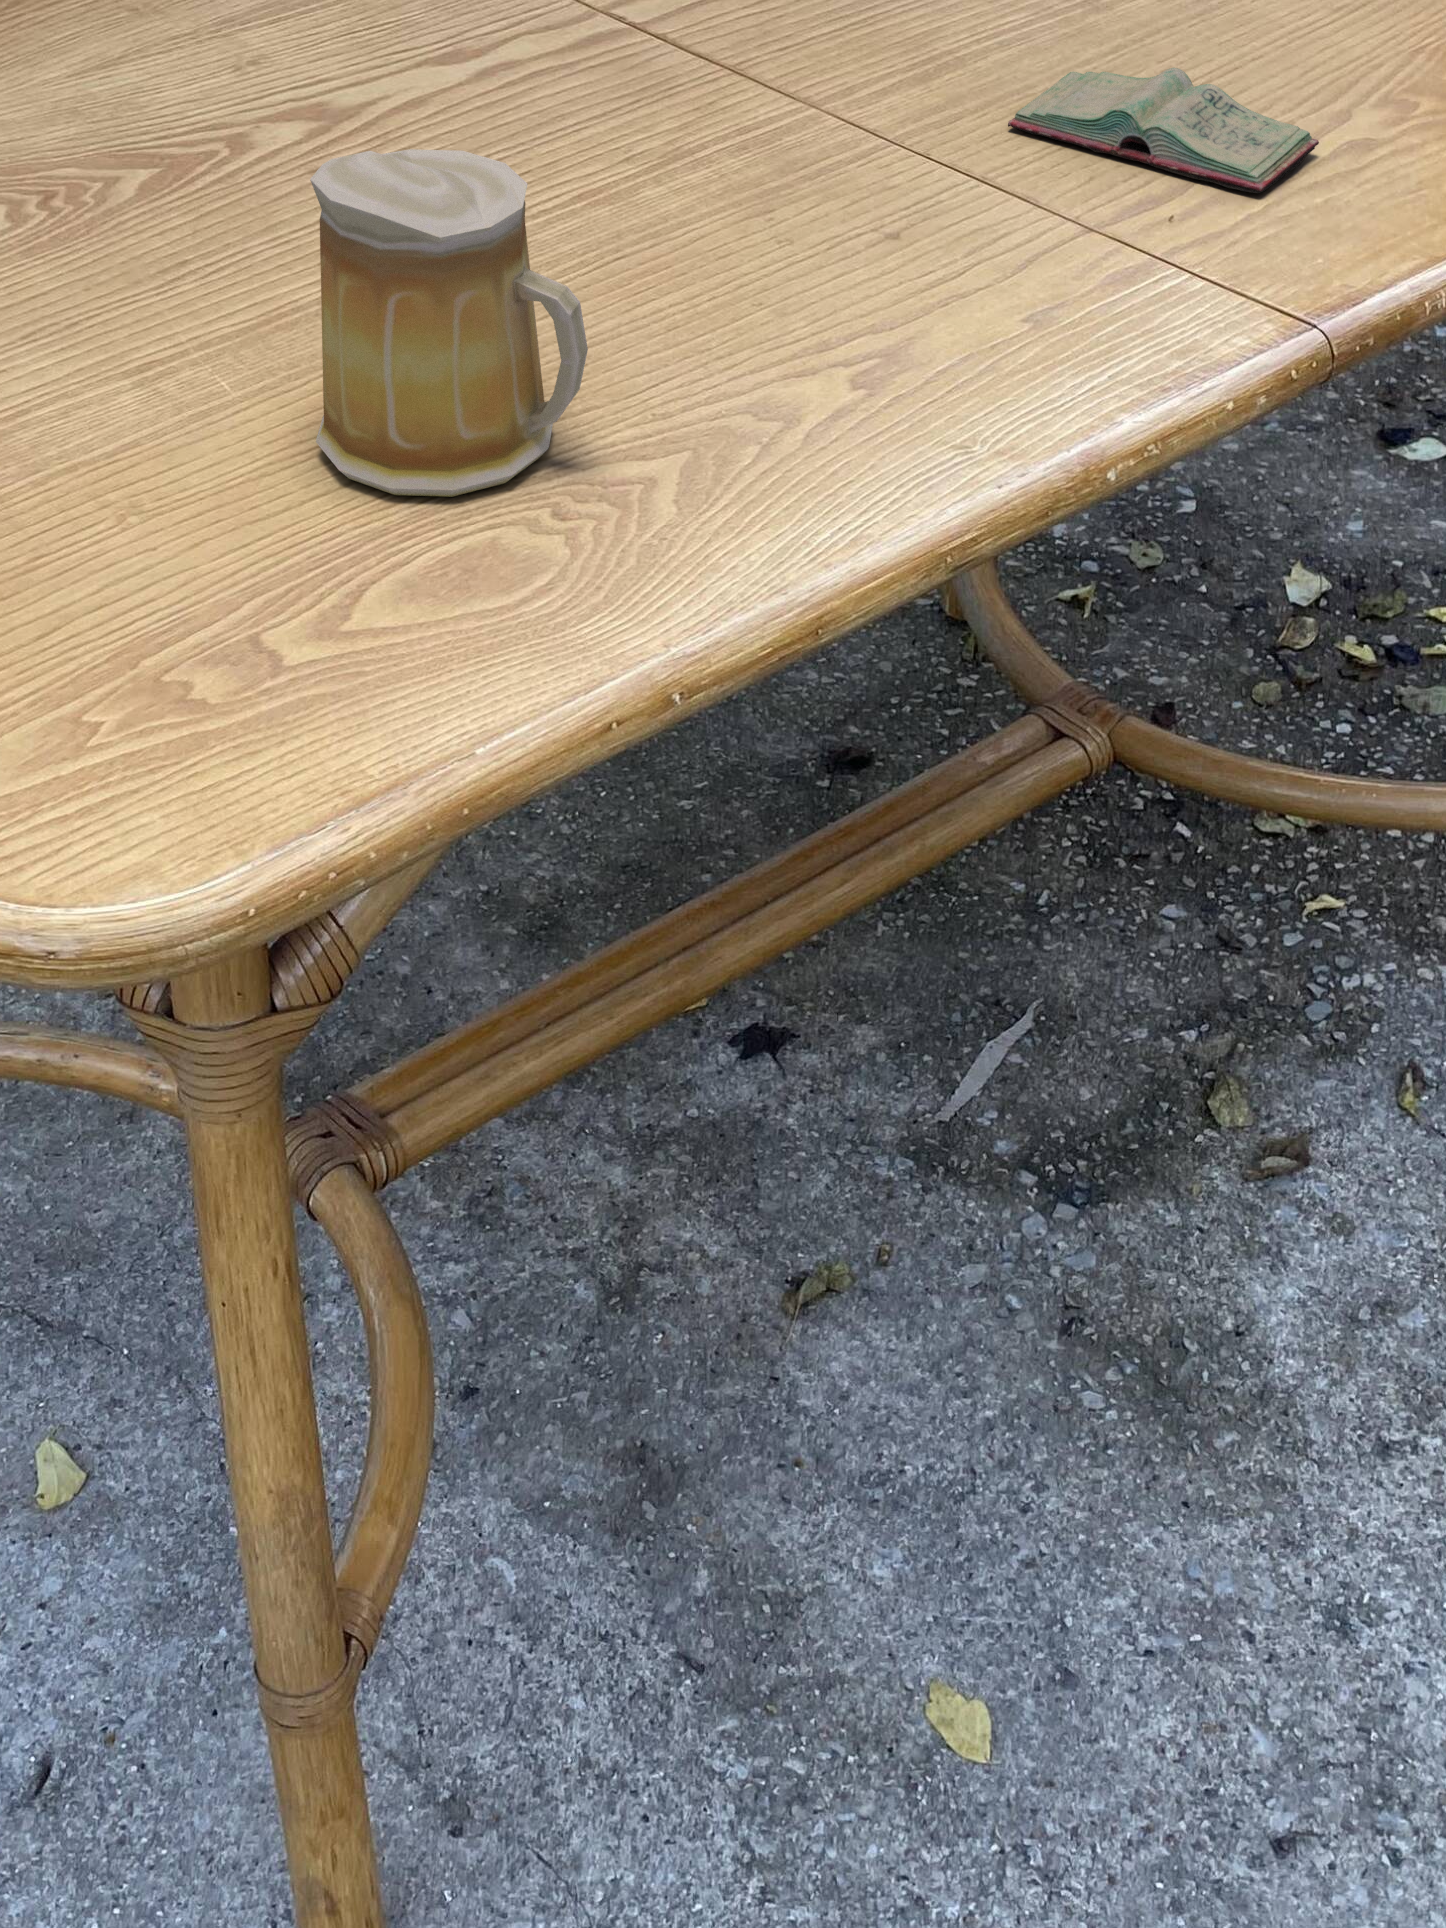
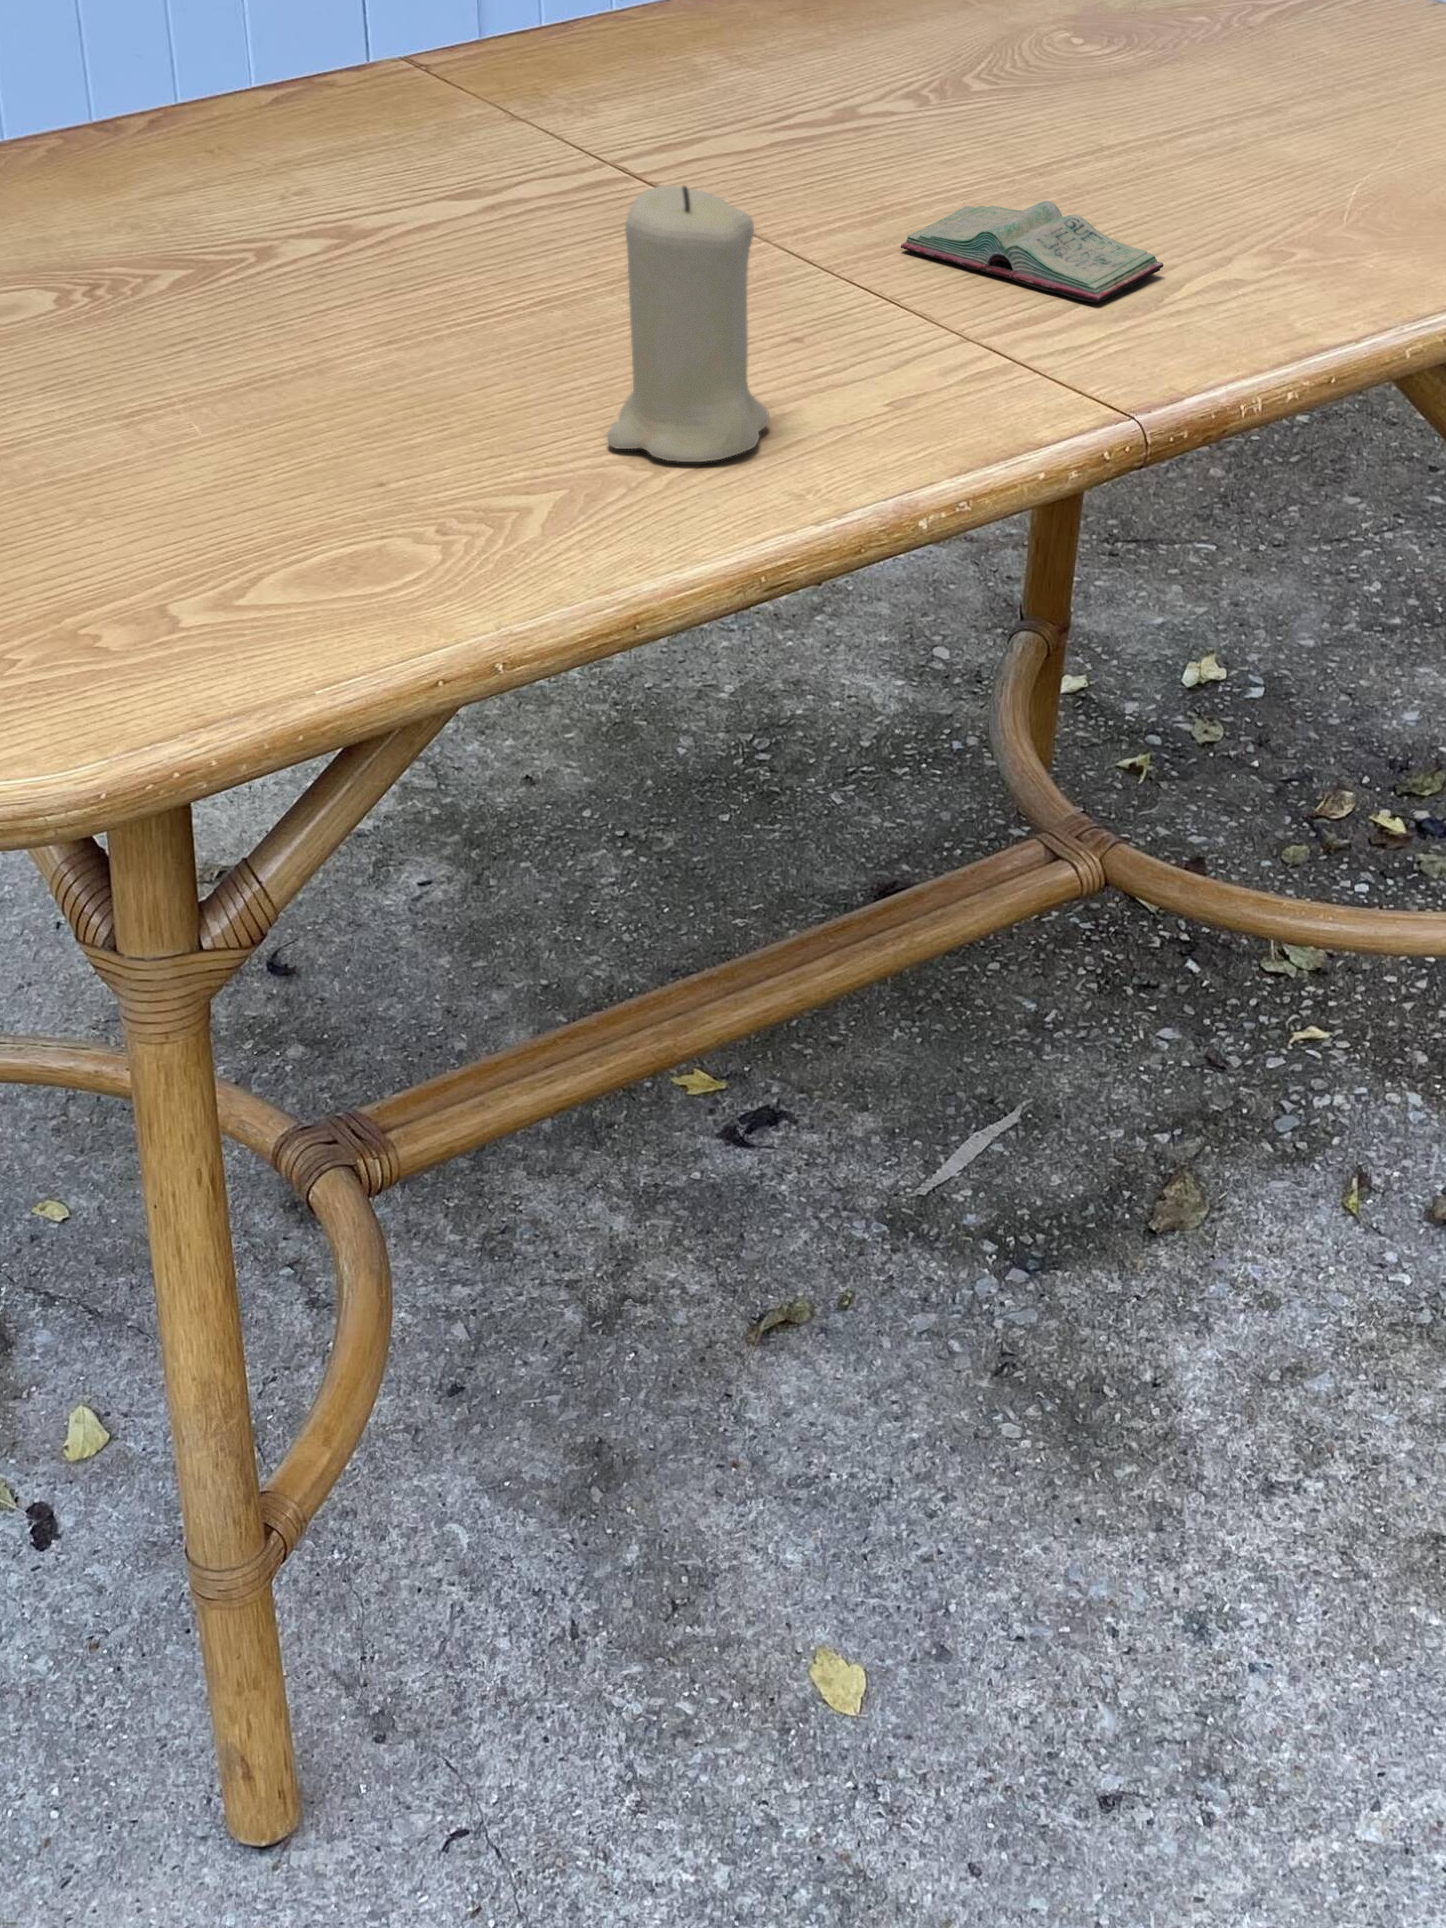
candle: none [765,103,950,431] -> present [607,186,769,462]
mug: present [310,149,588,497] -> none [211,206,440,497]

